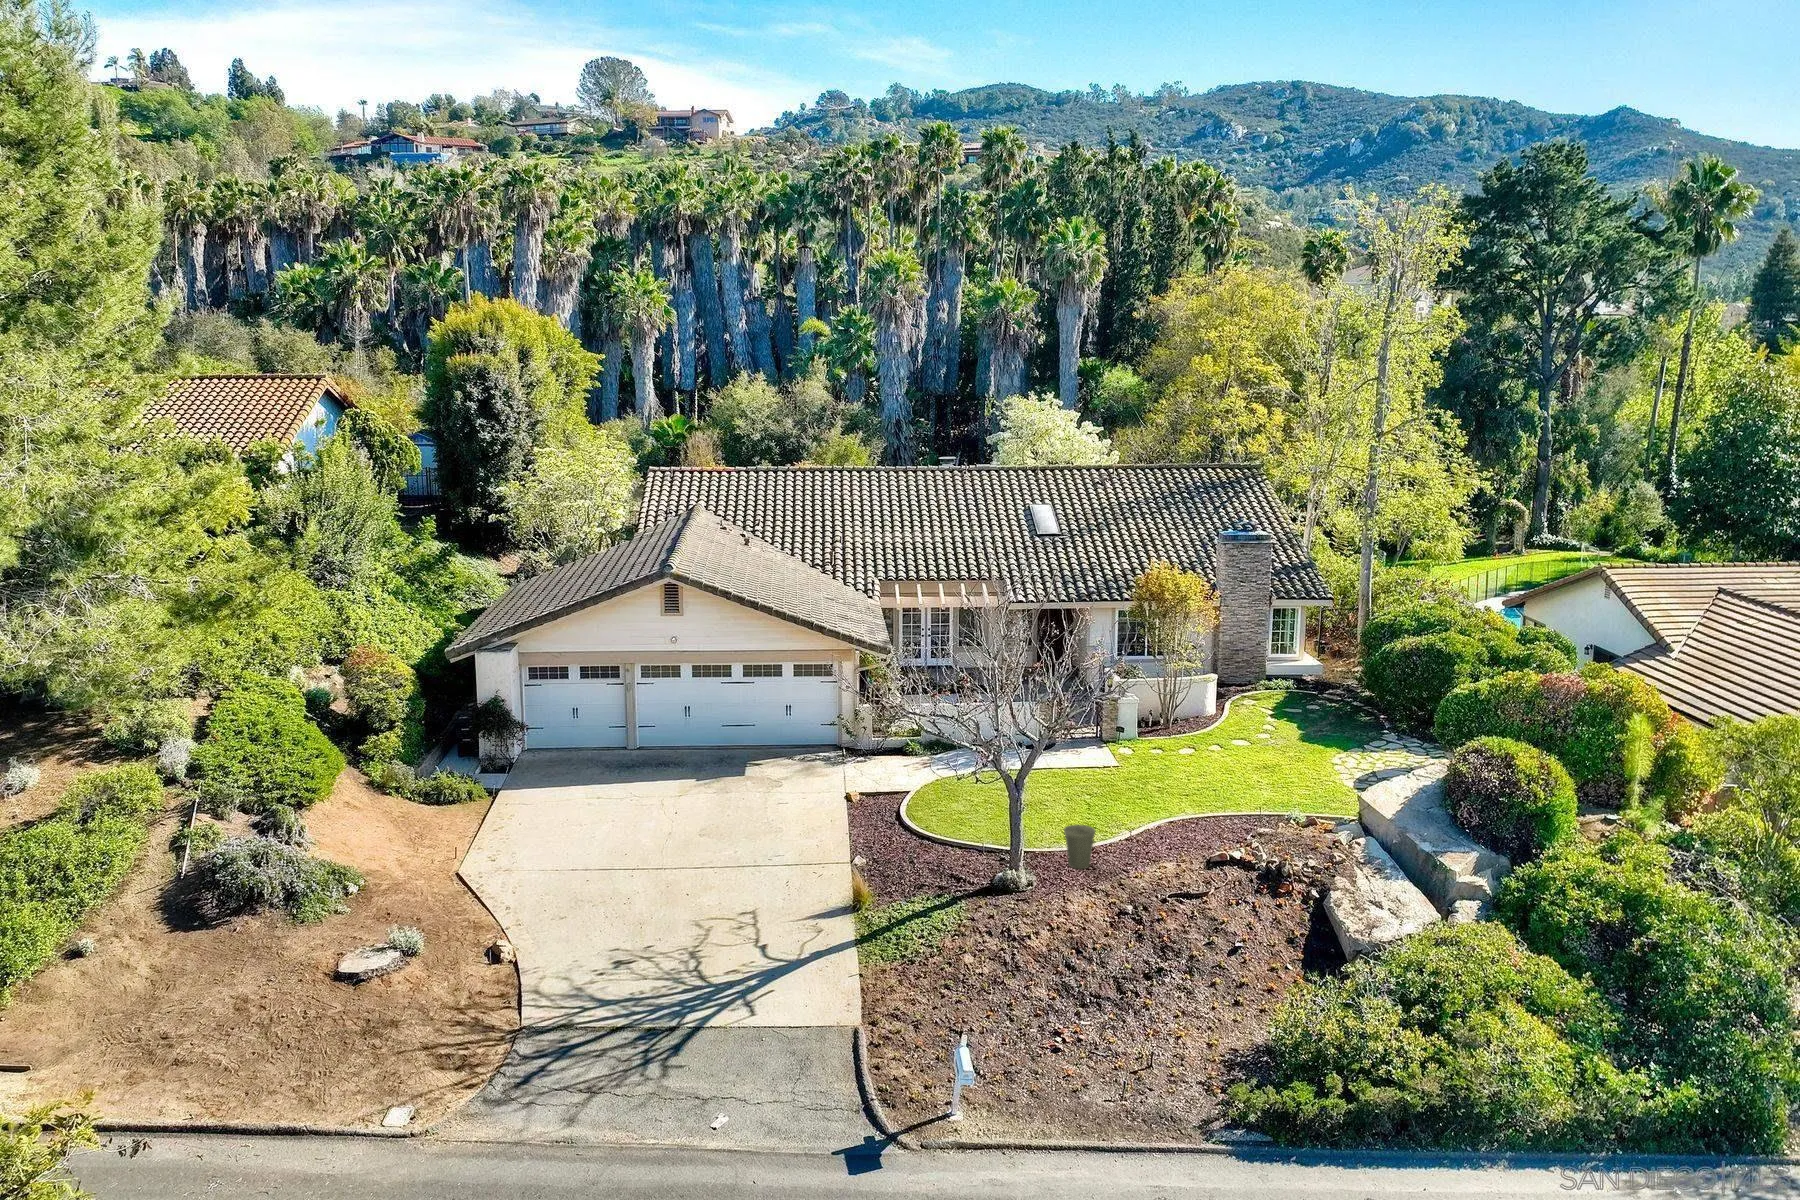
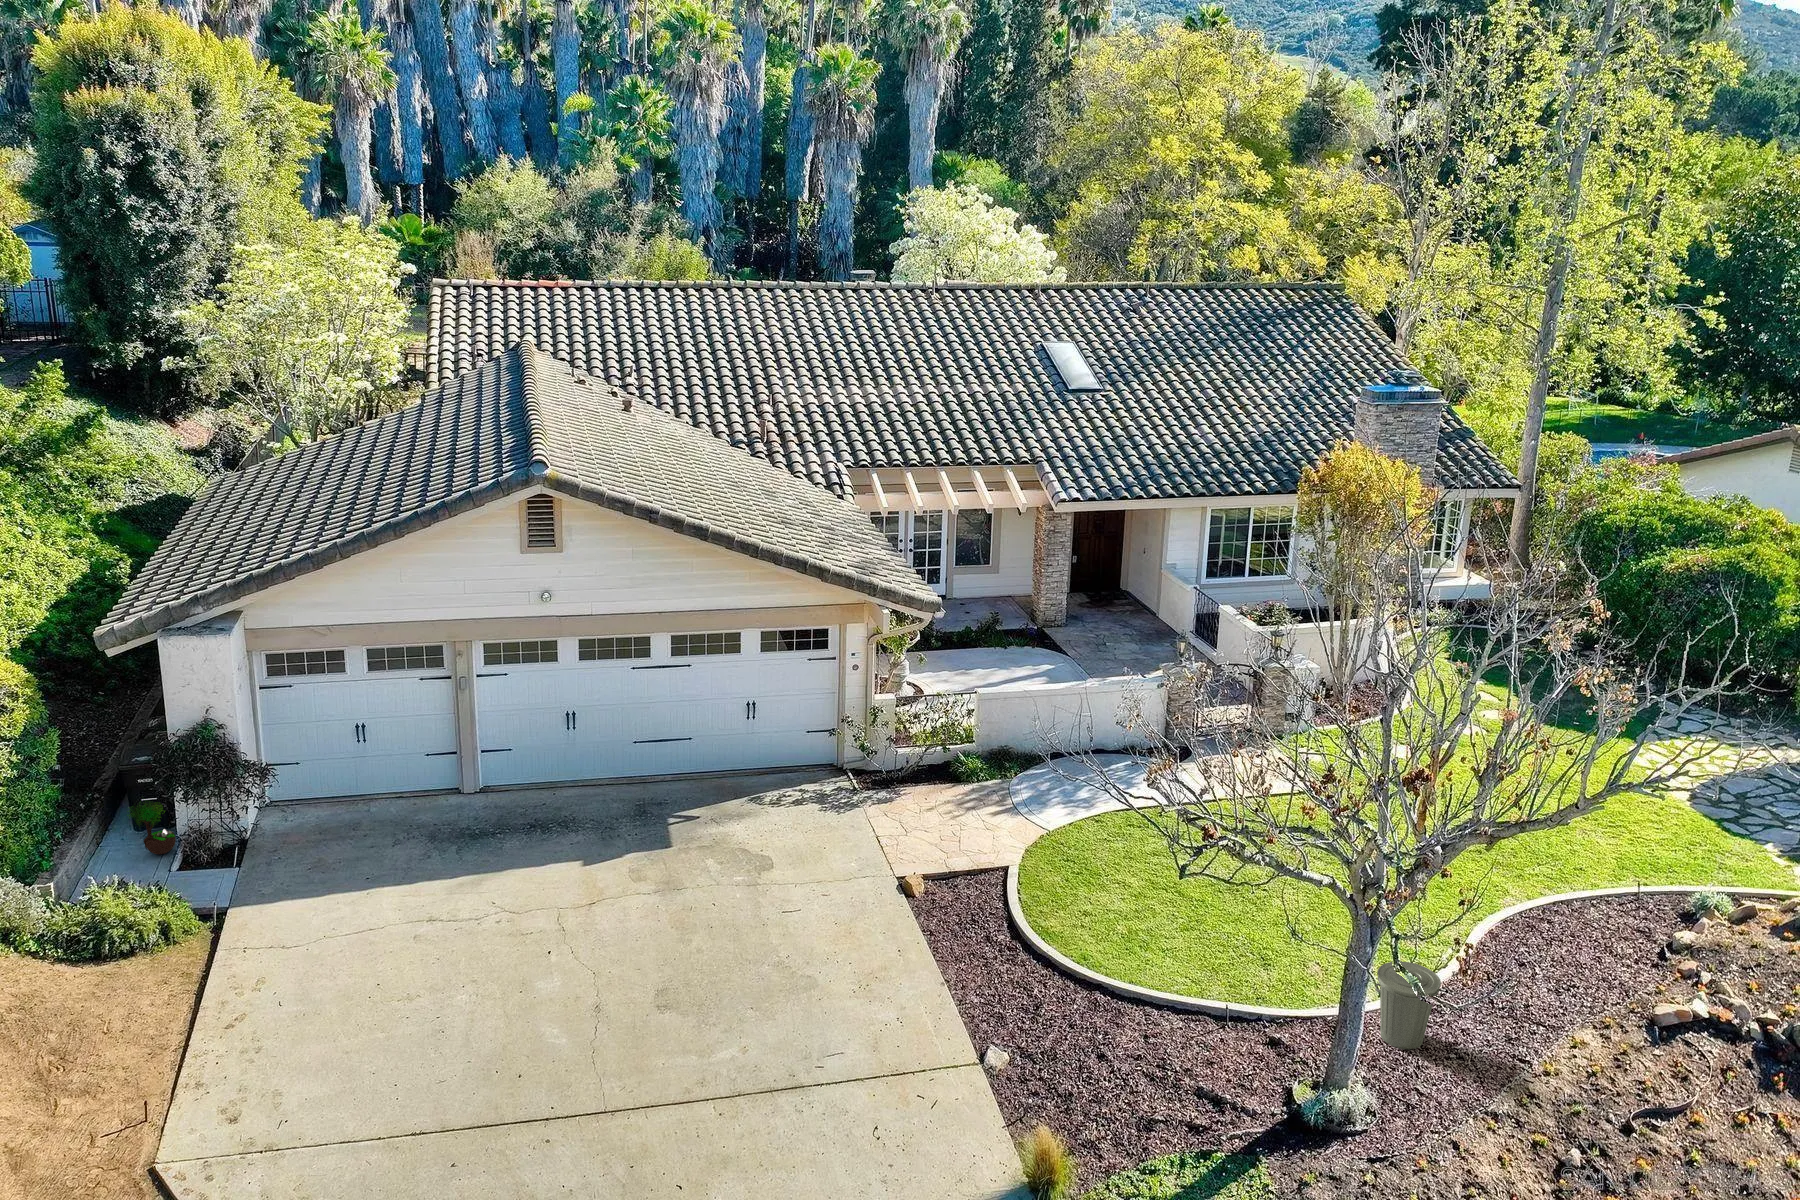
potted tree: none [452,739,476,771] -> present [127,802,176,854]

